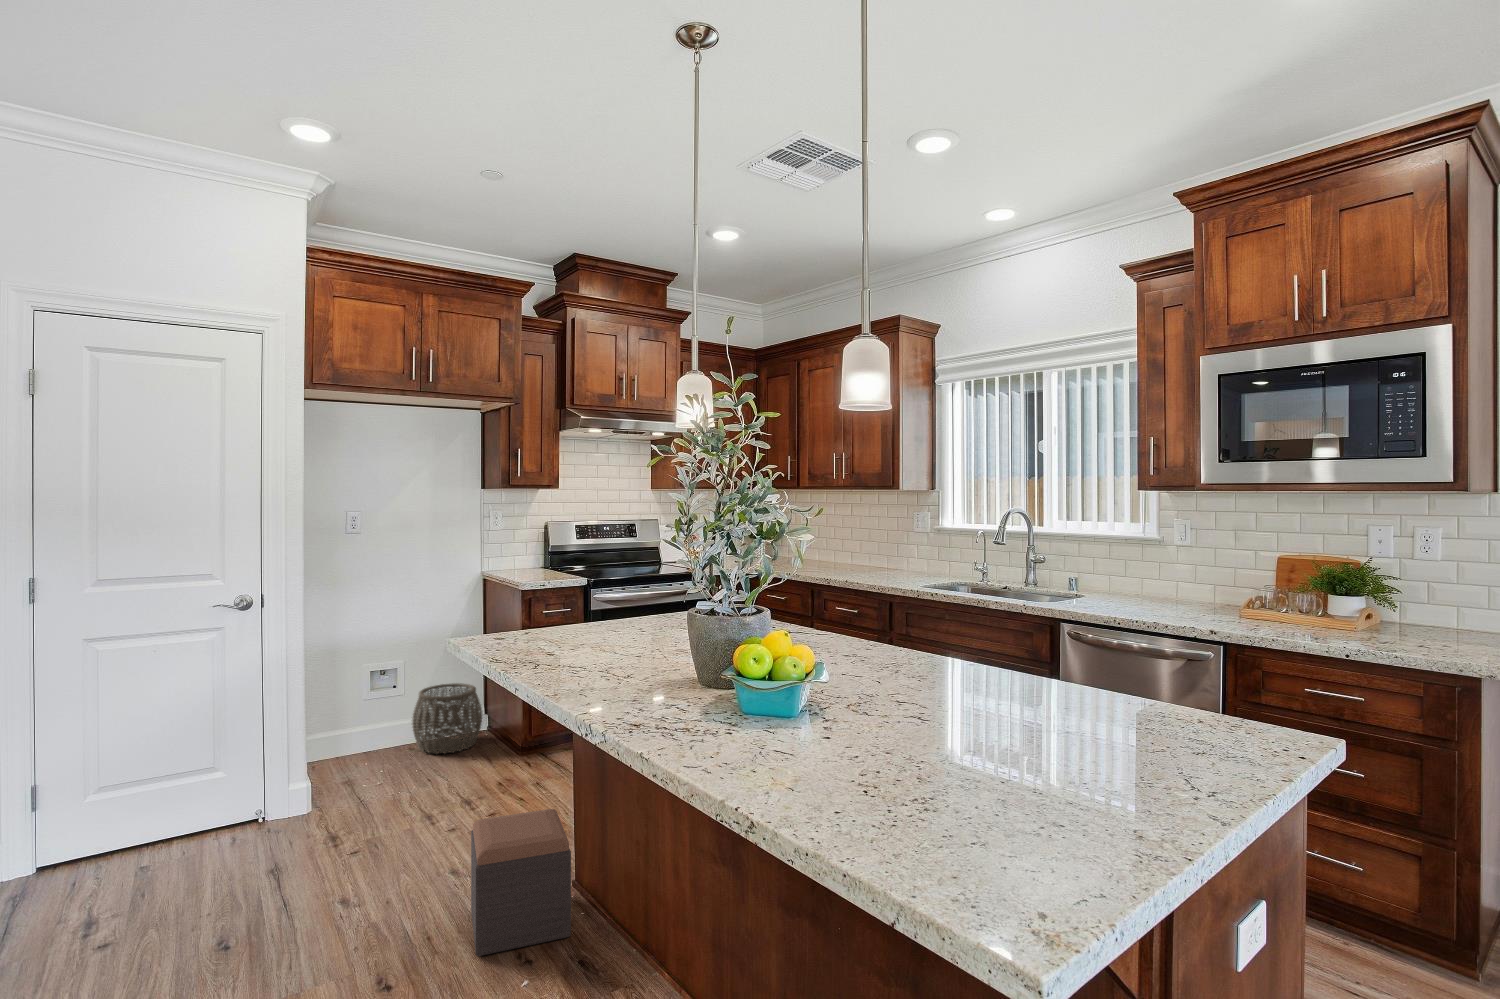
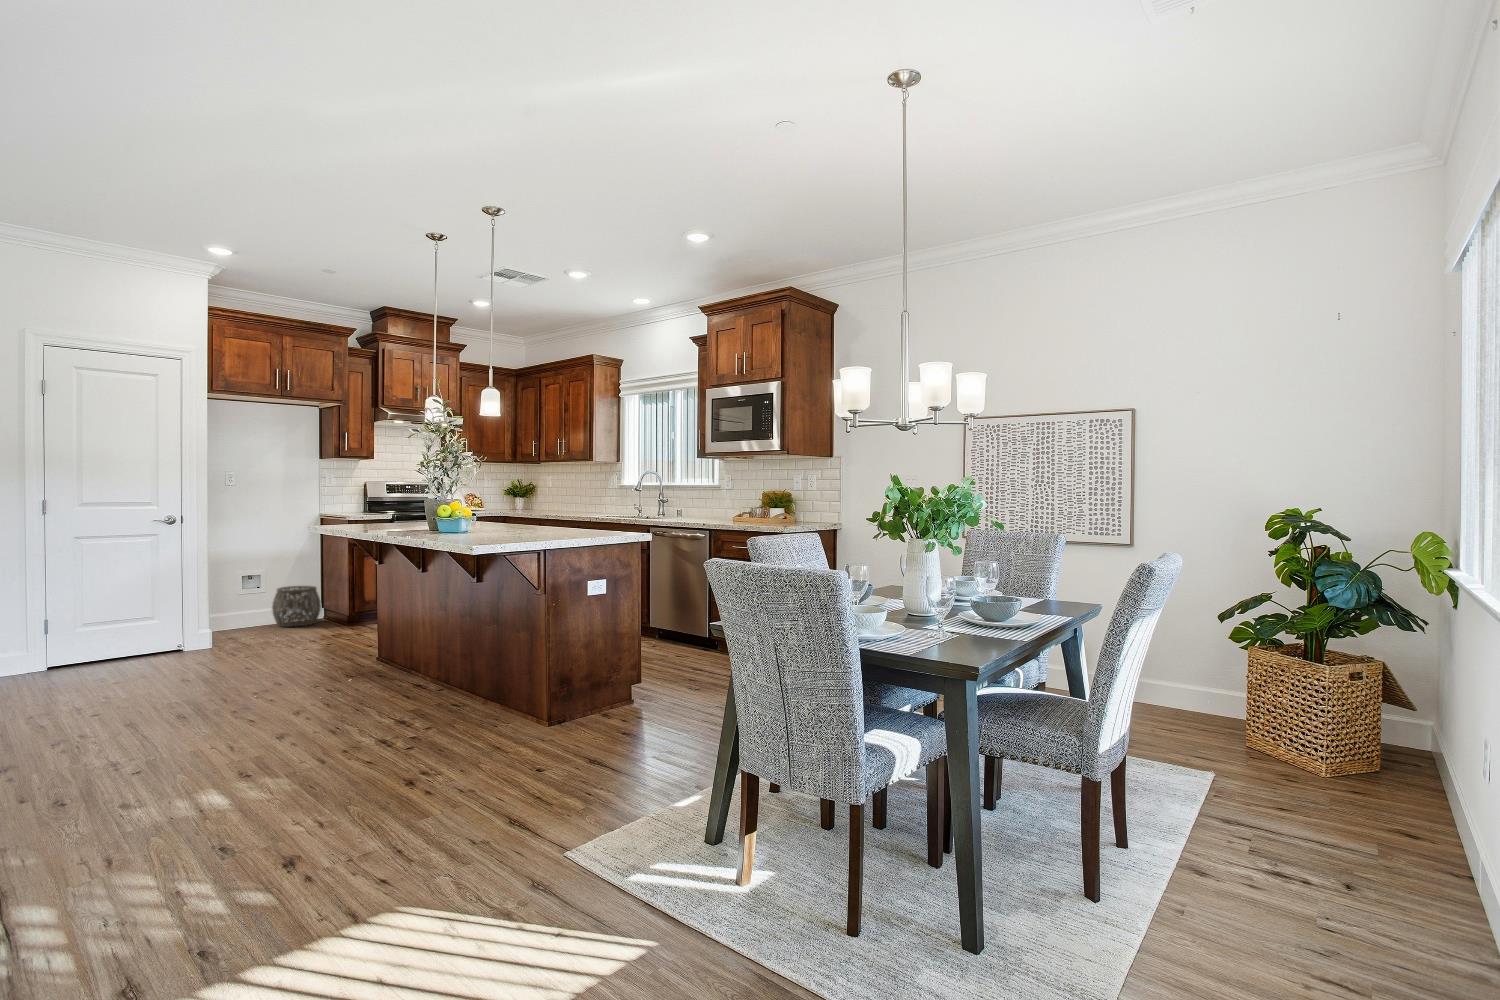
footstool: present [471,809,571,956] -> none [321,616,375,675]

